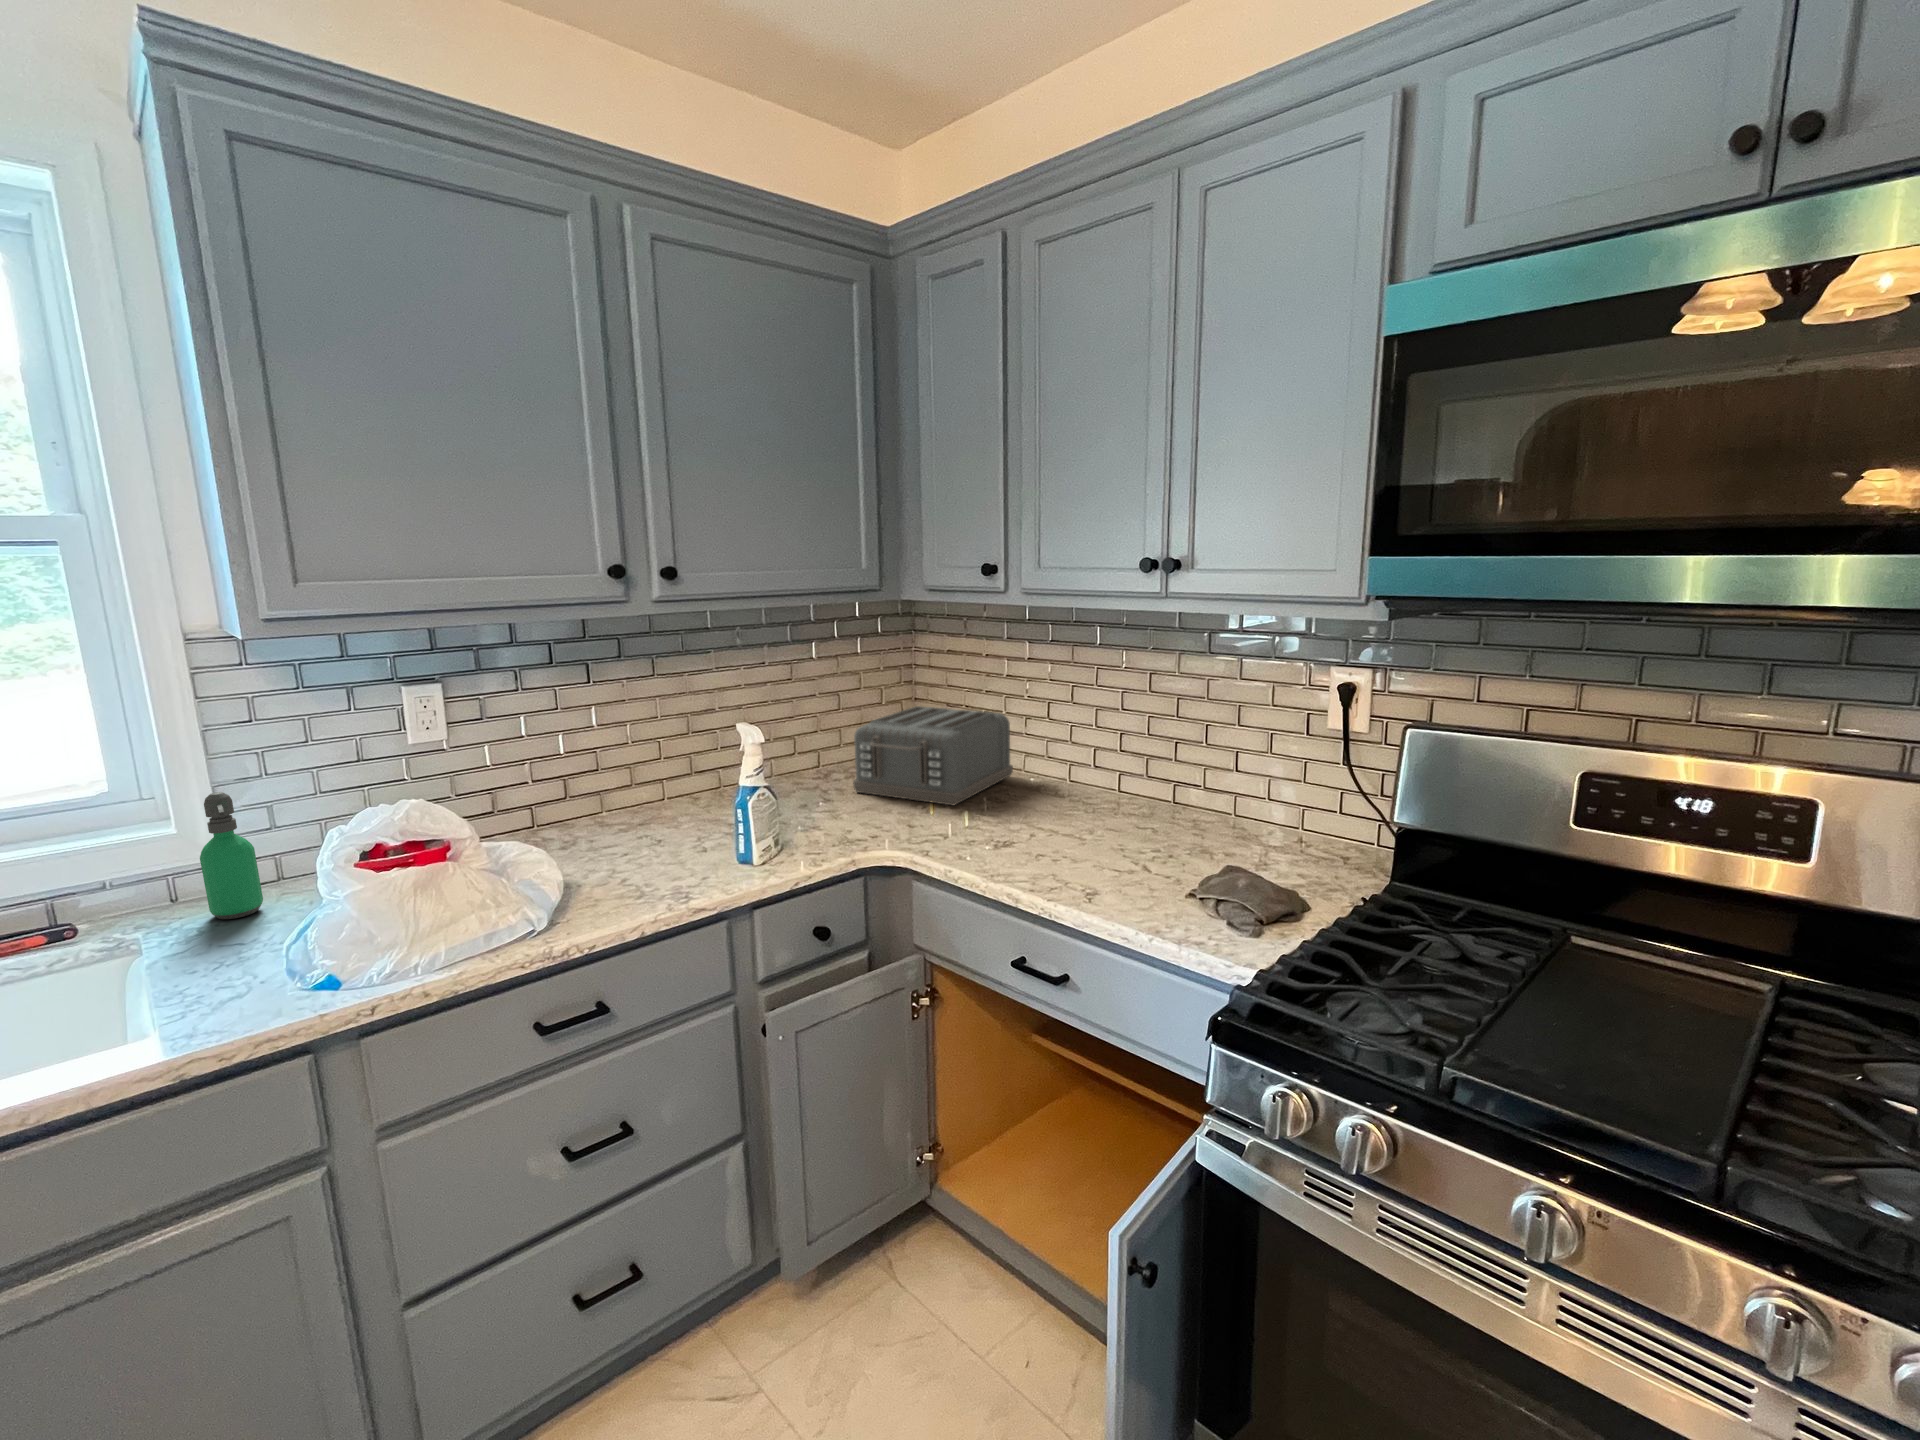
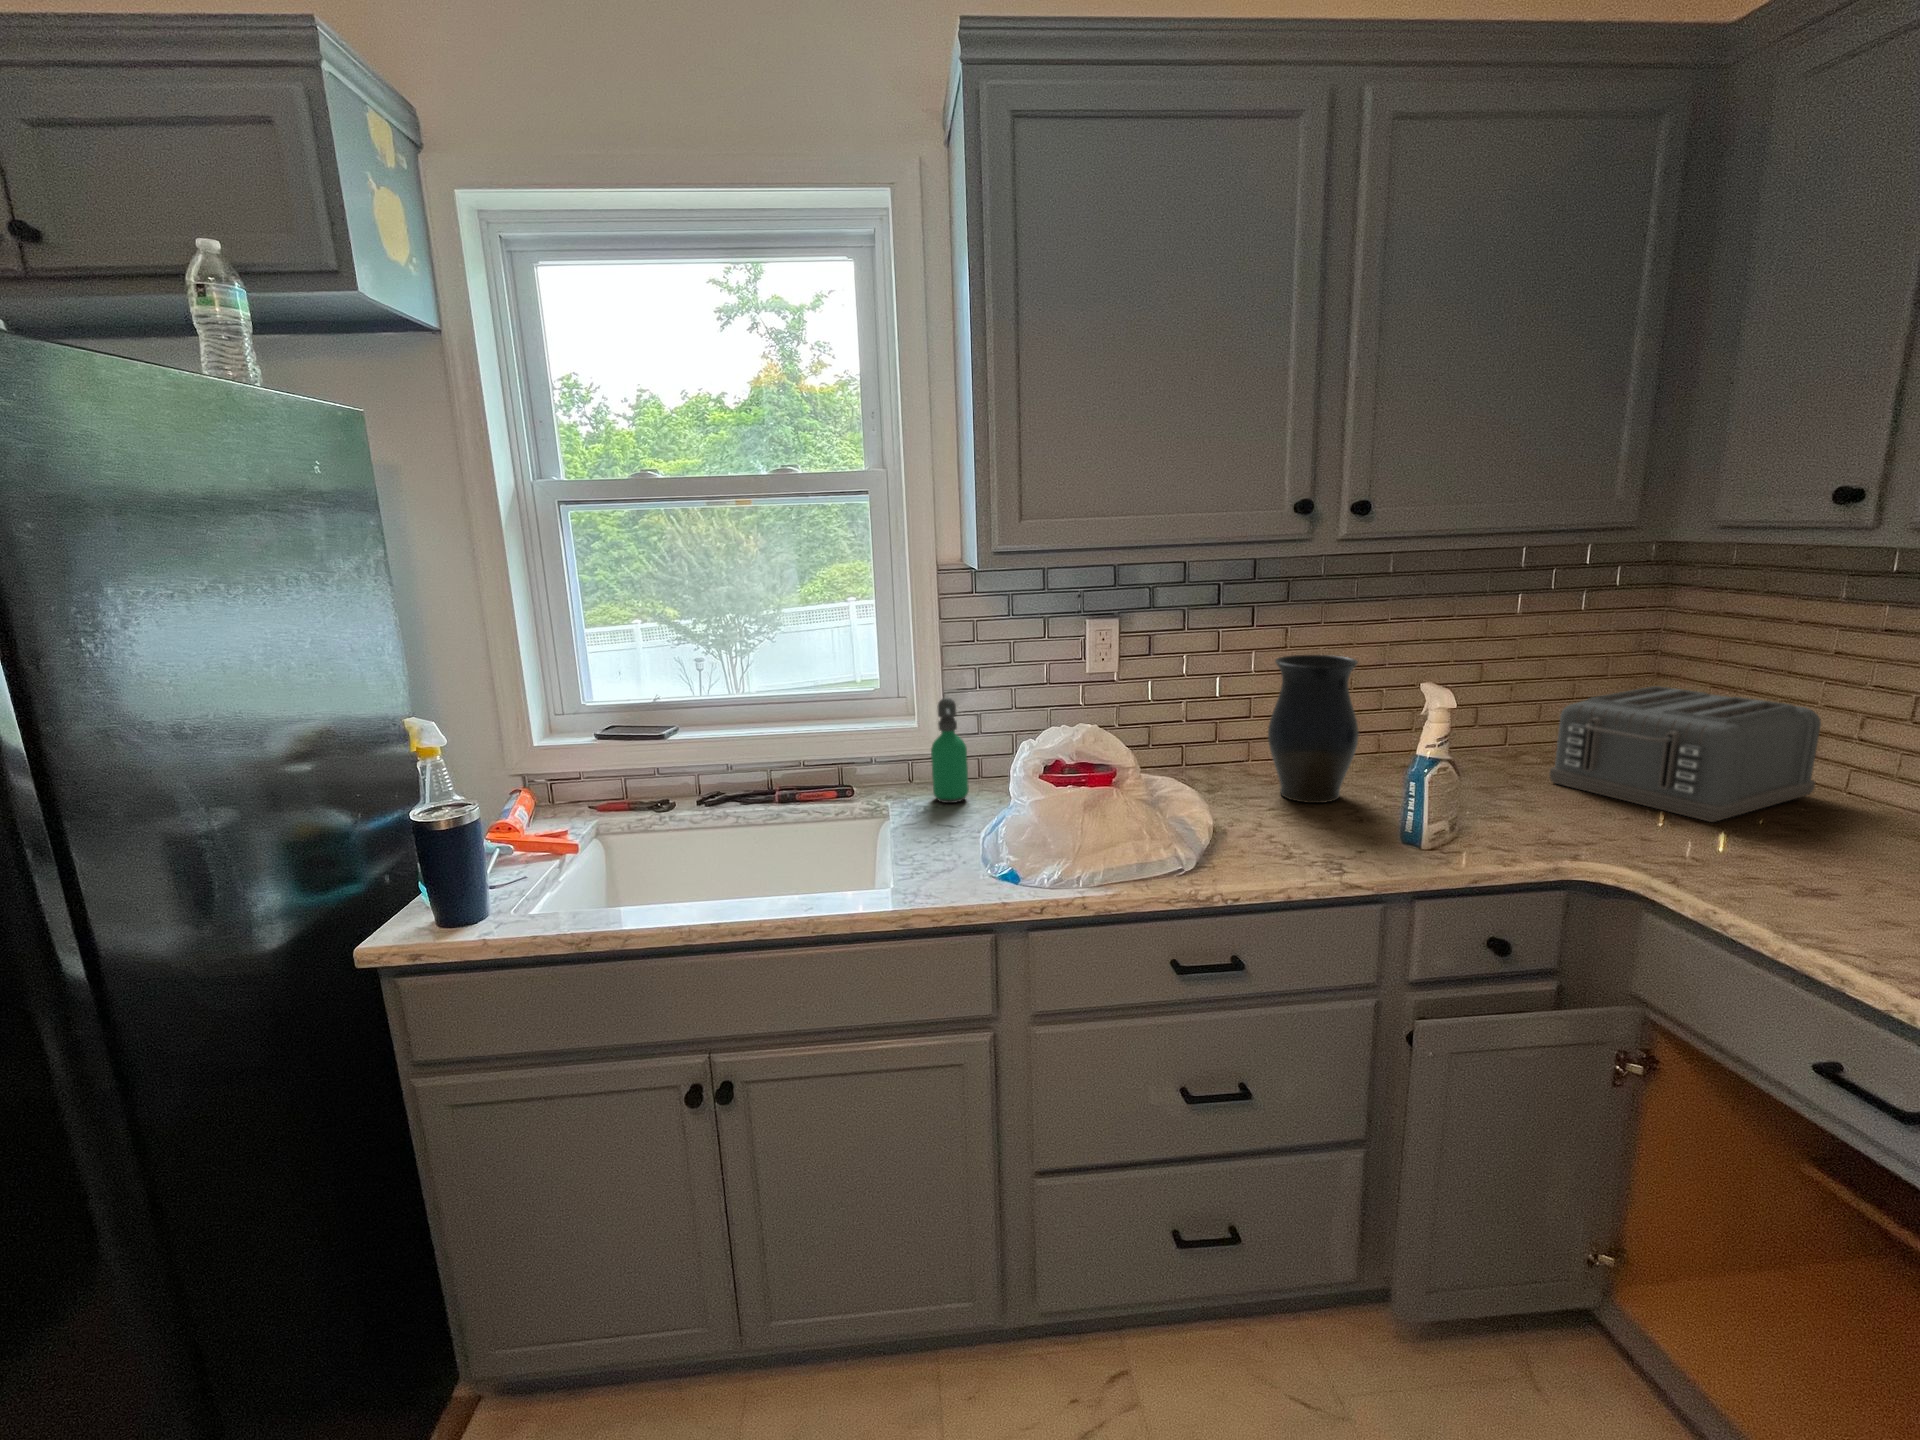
vase: none [612,704,697,843] -> present [1268,655,1359,803]

